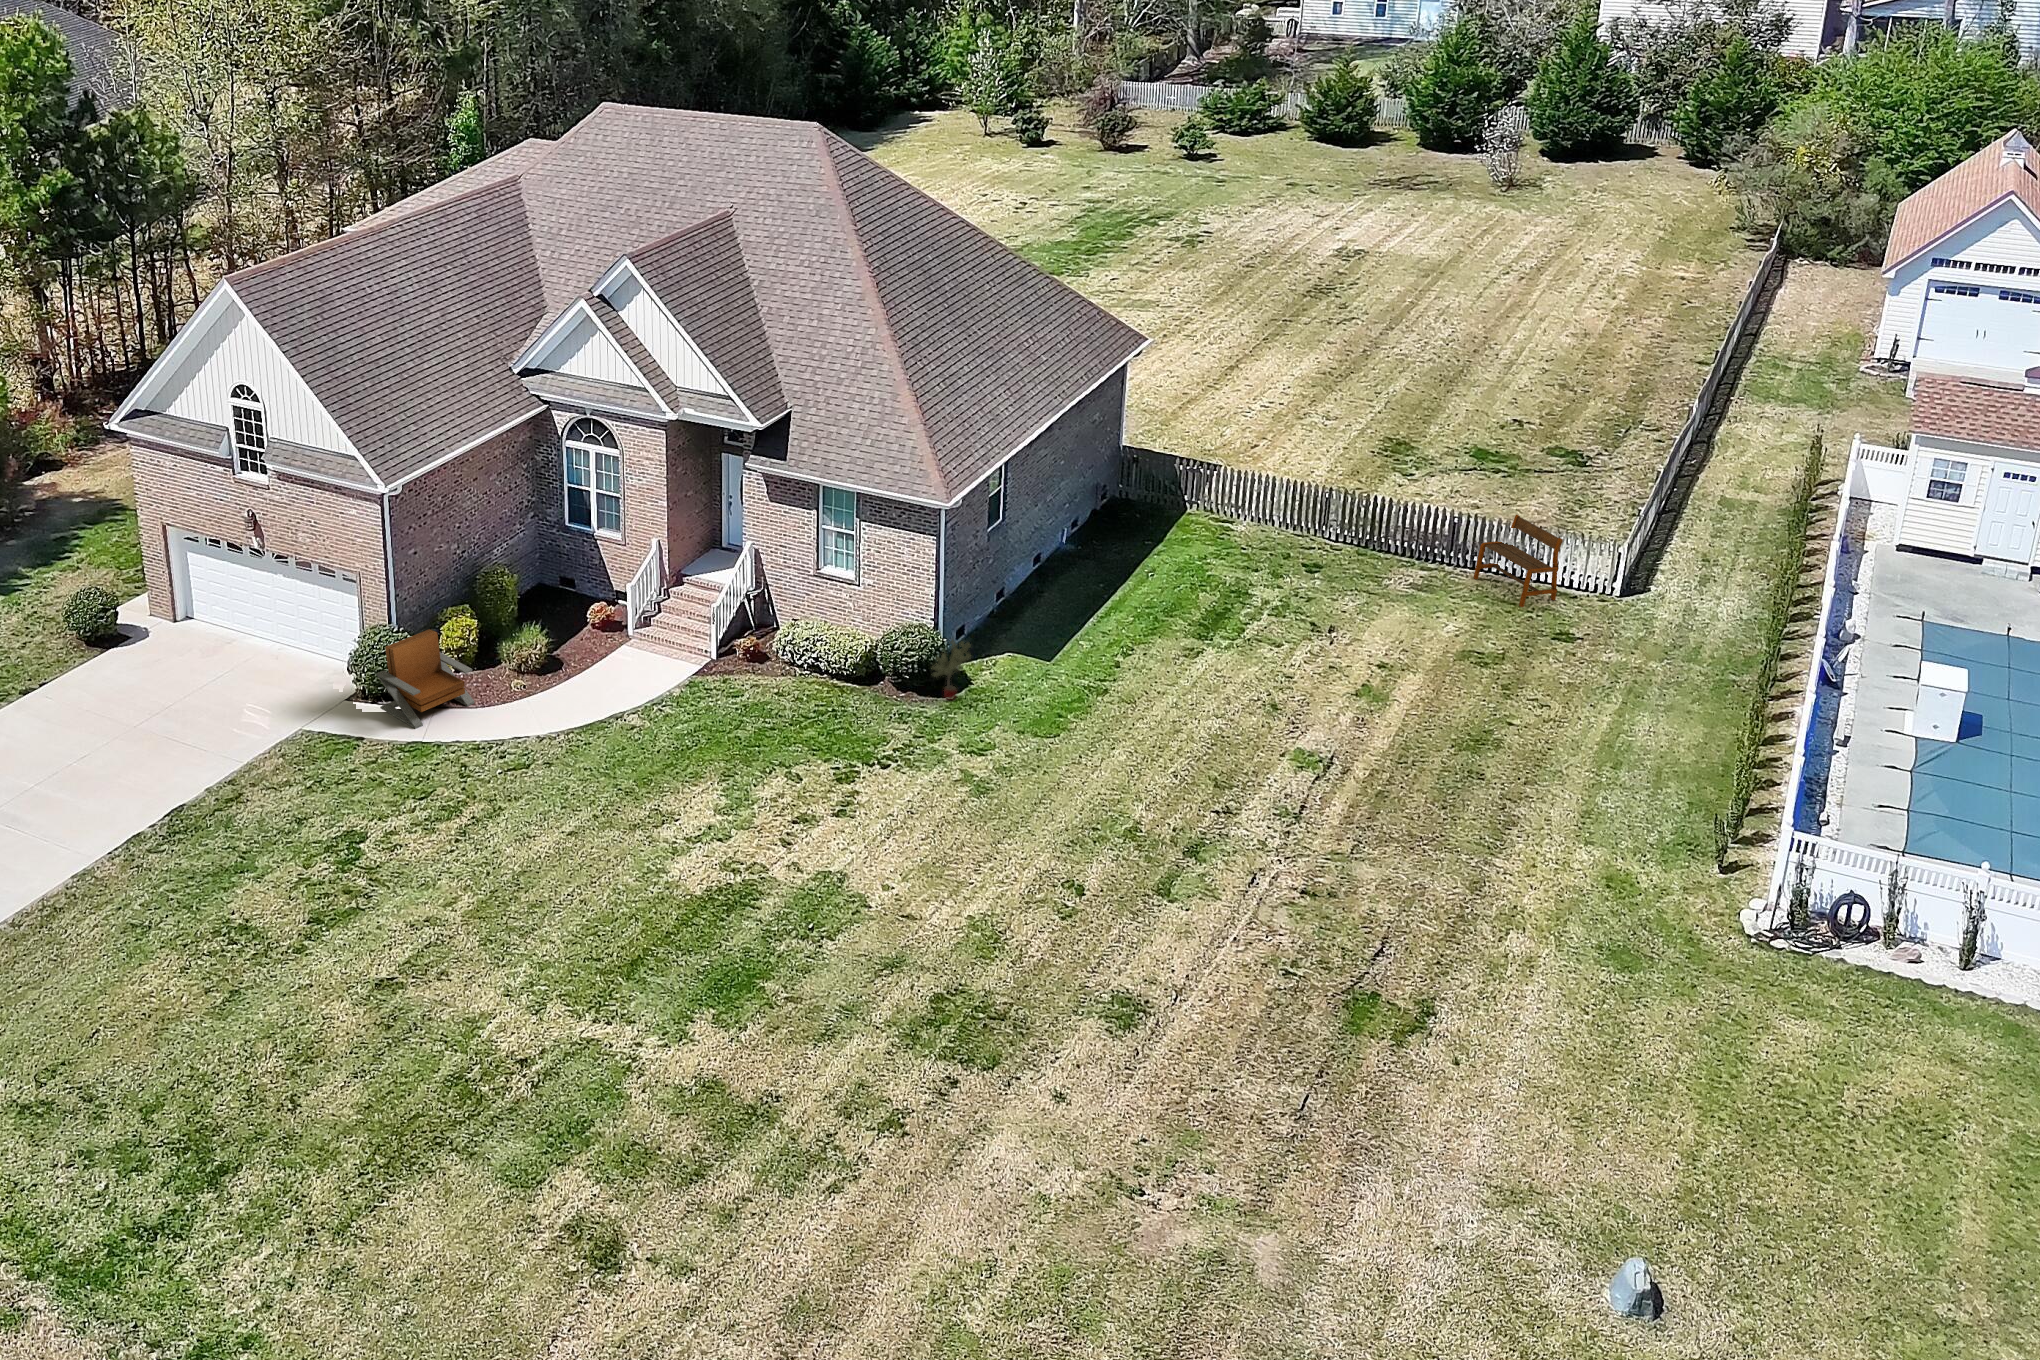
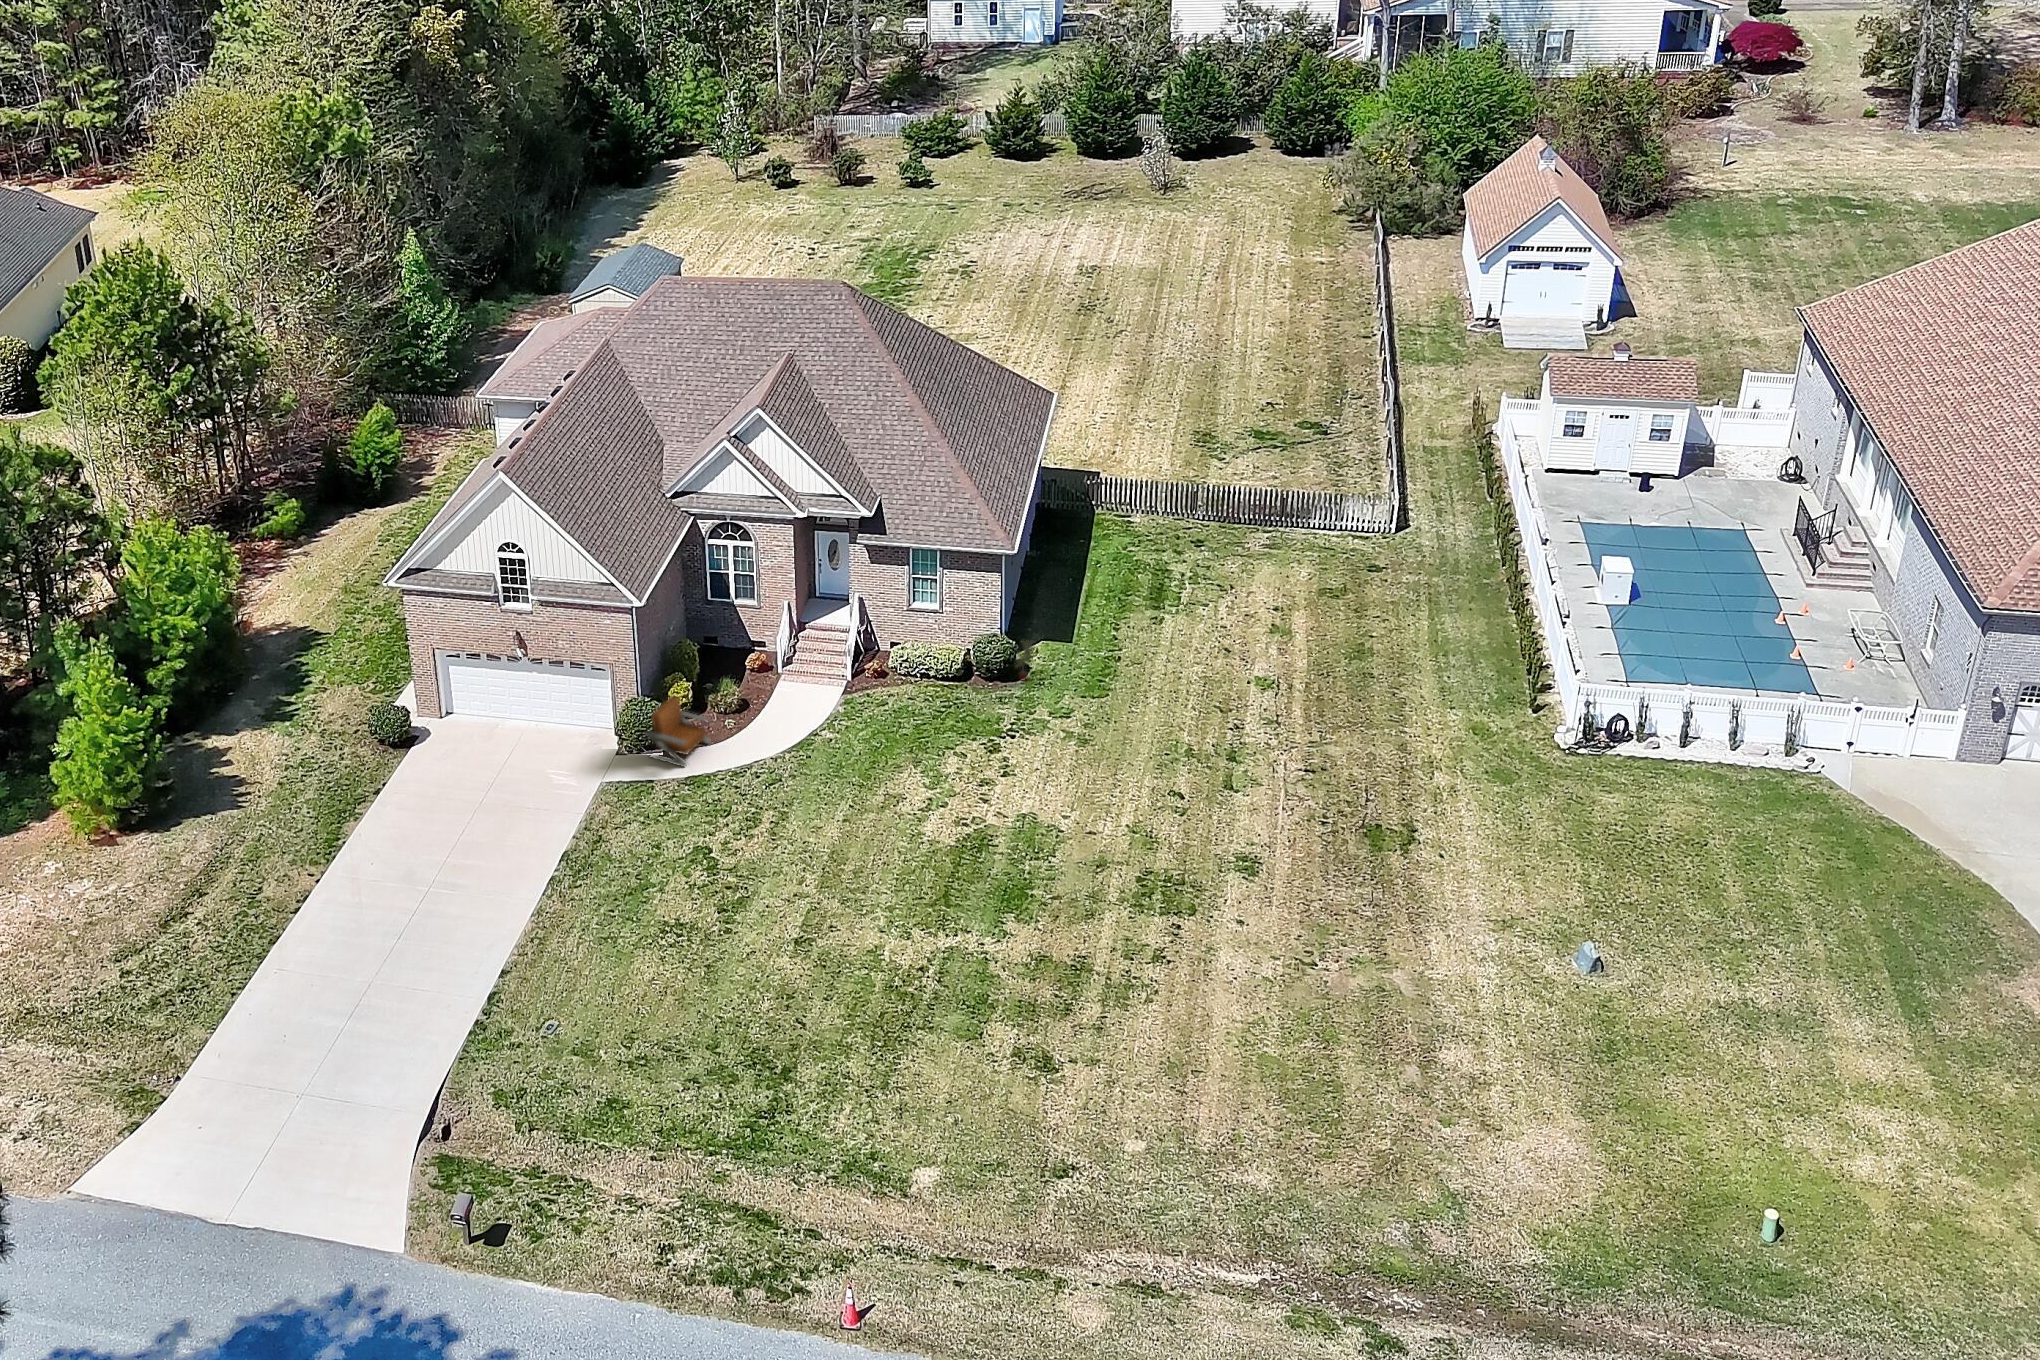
bench: present [1473,515,1563,607] -> none [1301,486,1362,549]

